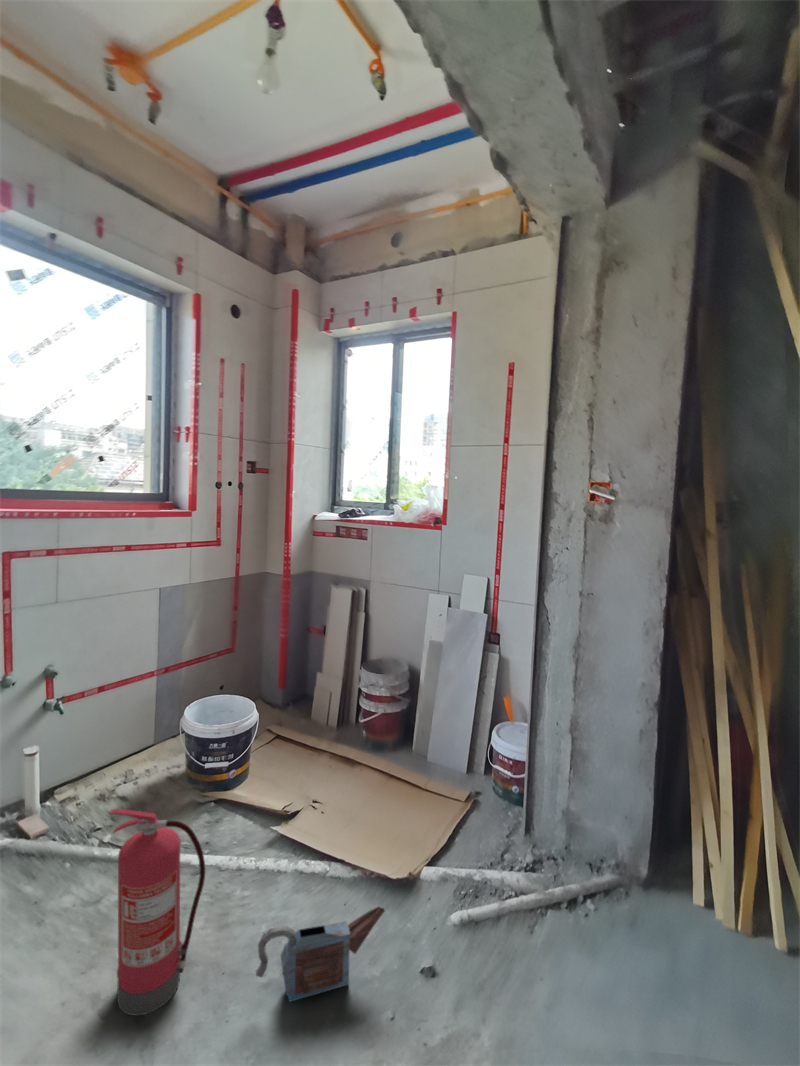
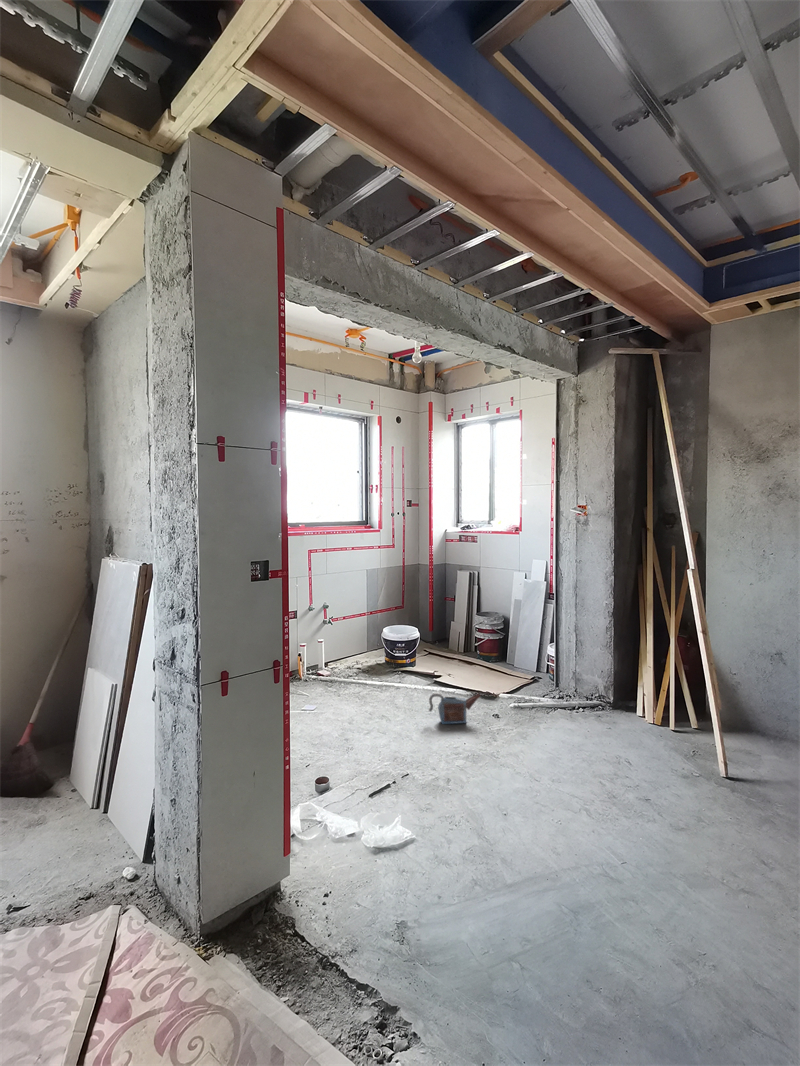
fire extinguisher: present [110,809,205,1016] -> none [372,643,407,721]

